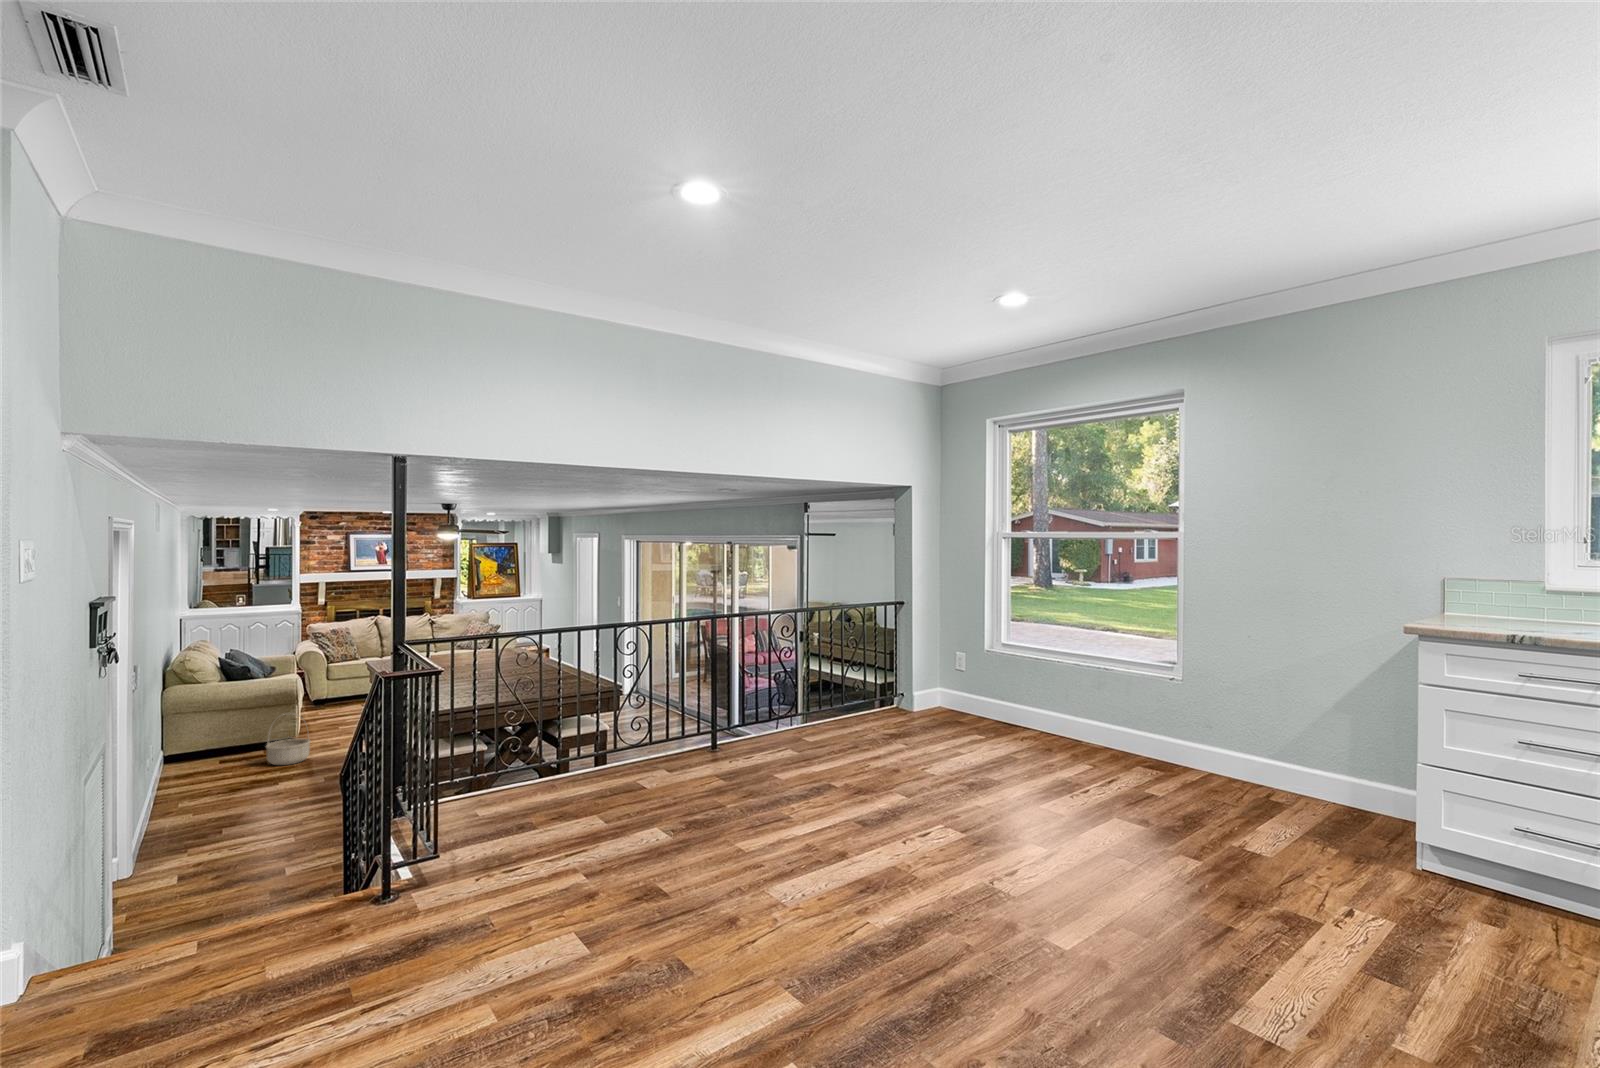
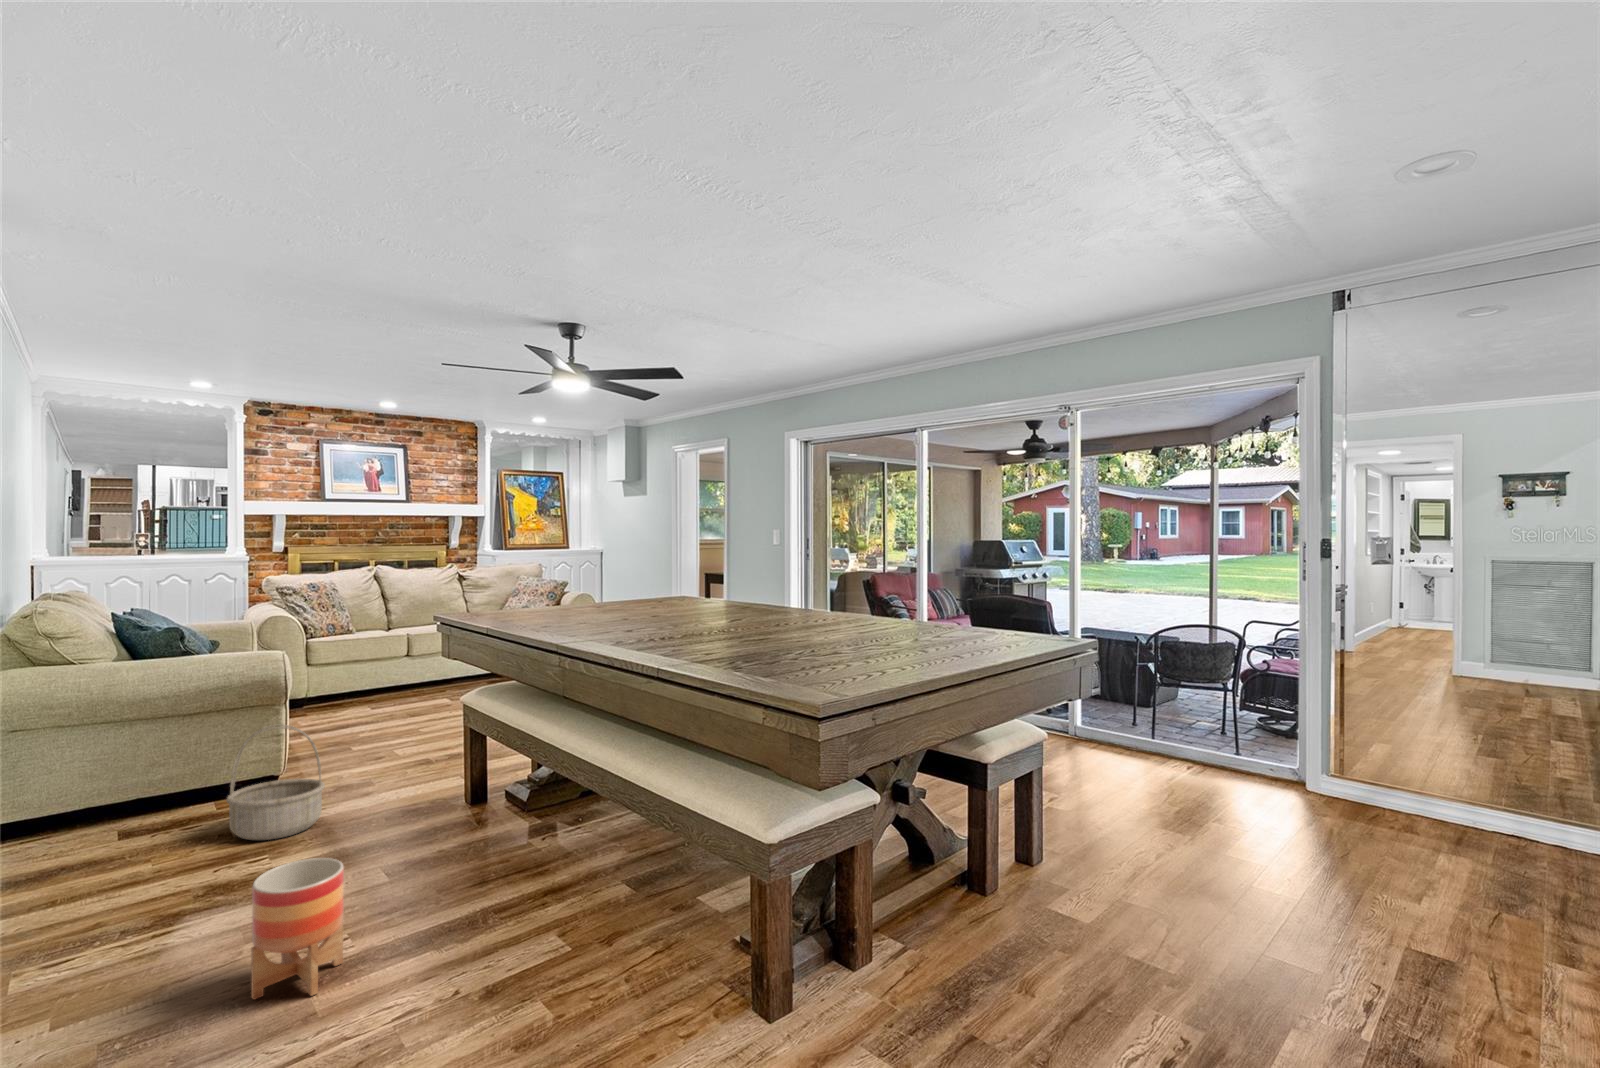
planter: none [261,763,296,811] -> present [251,858,344,999]

